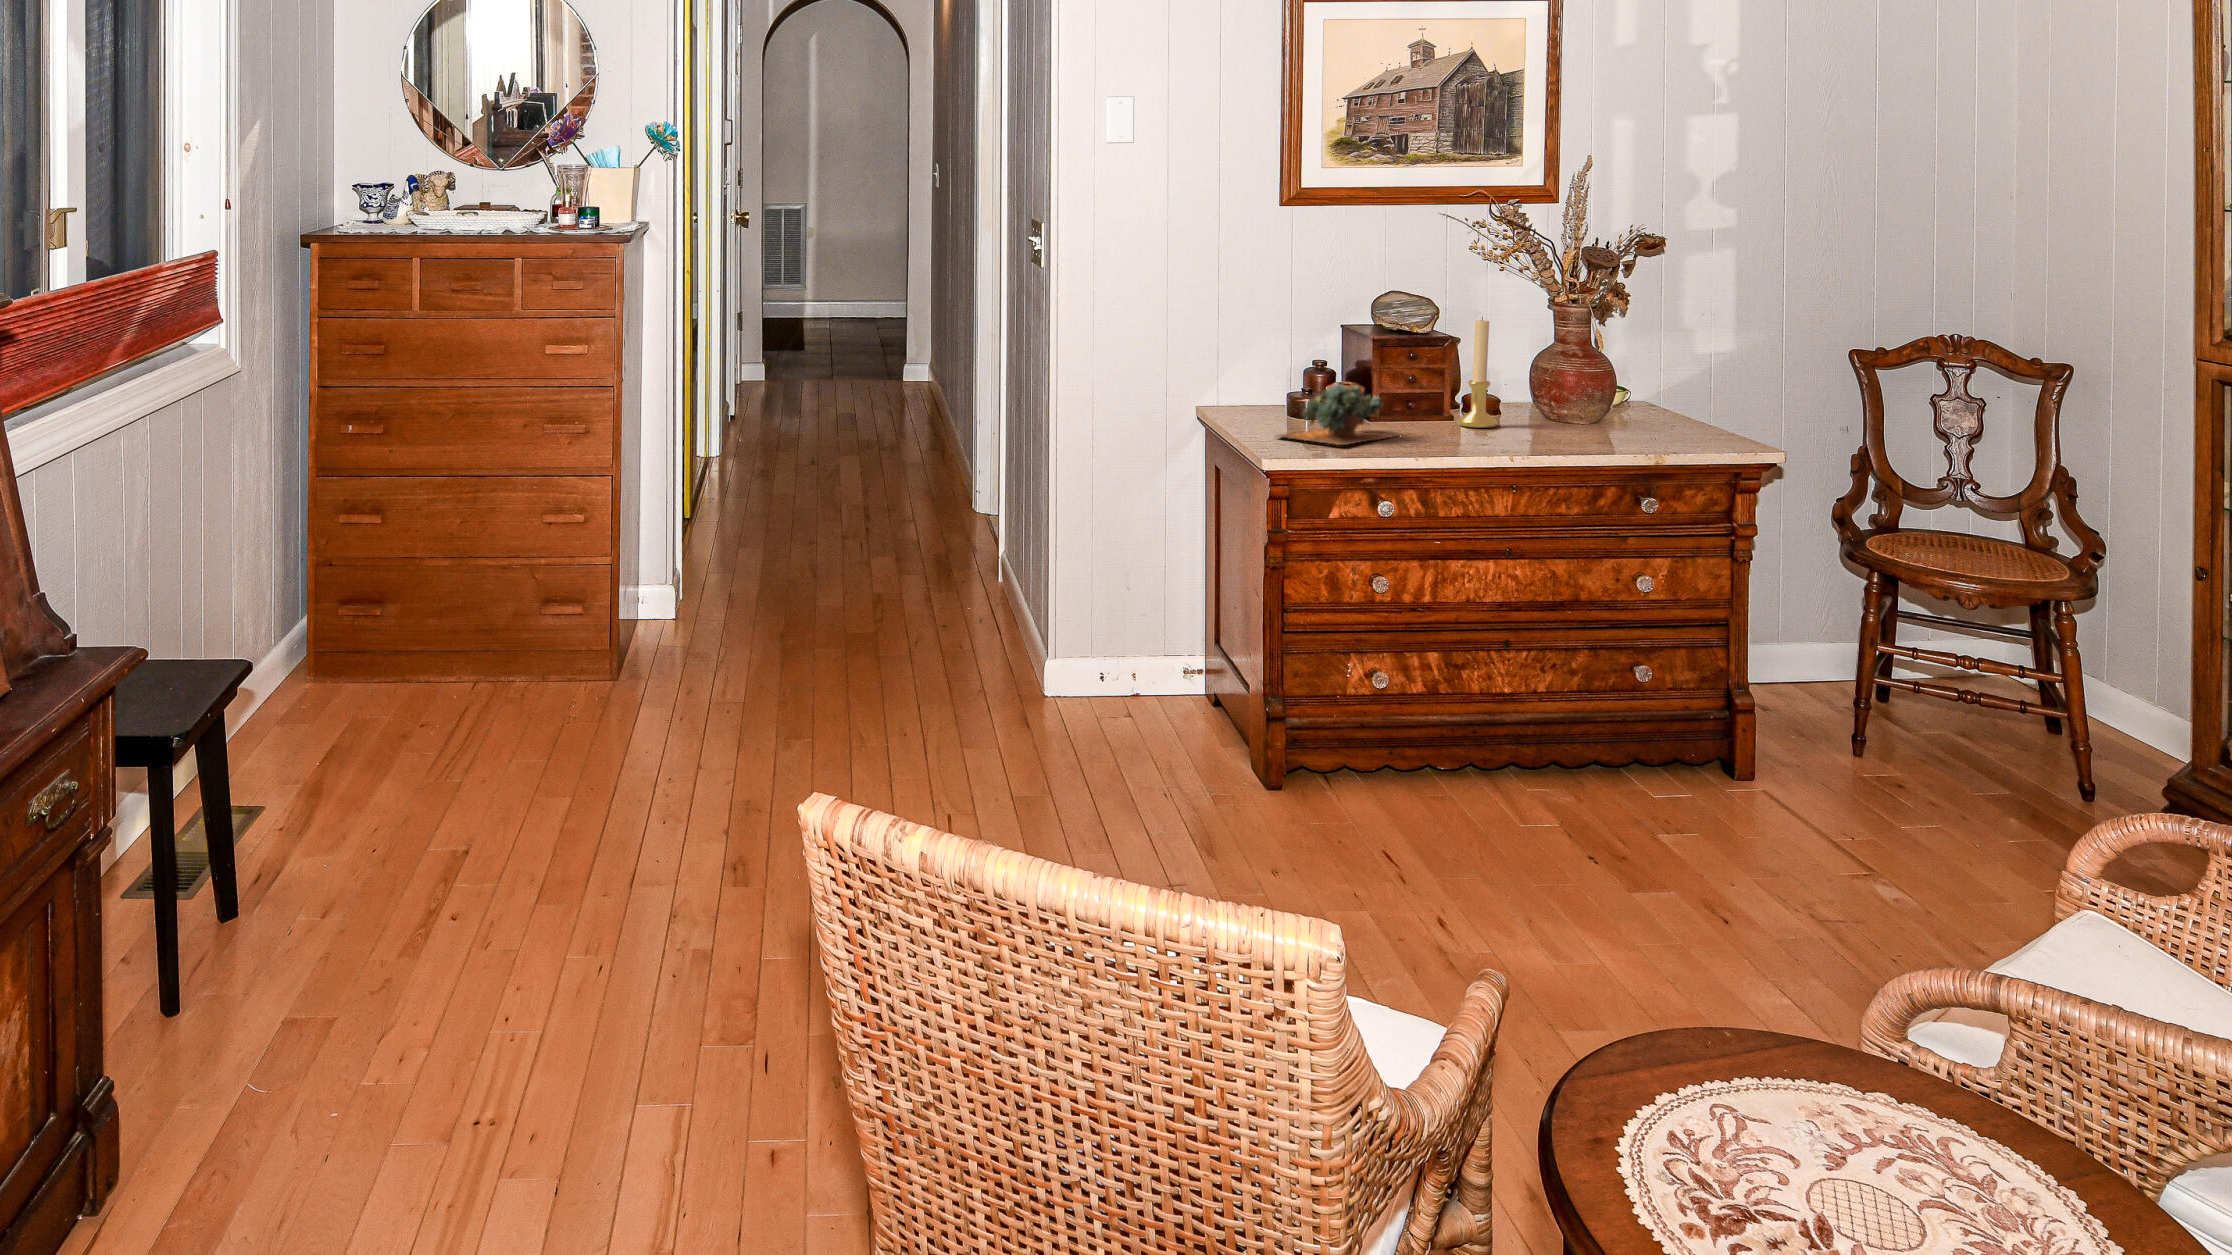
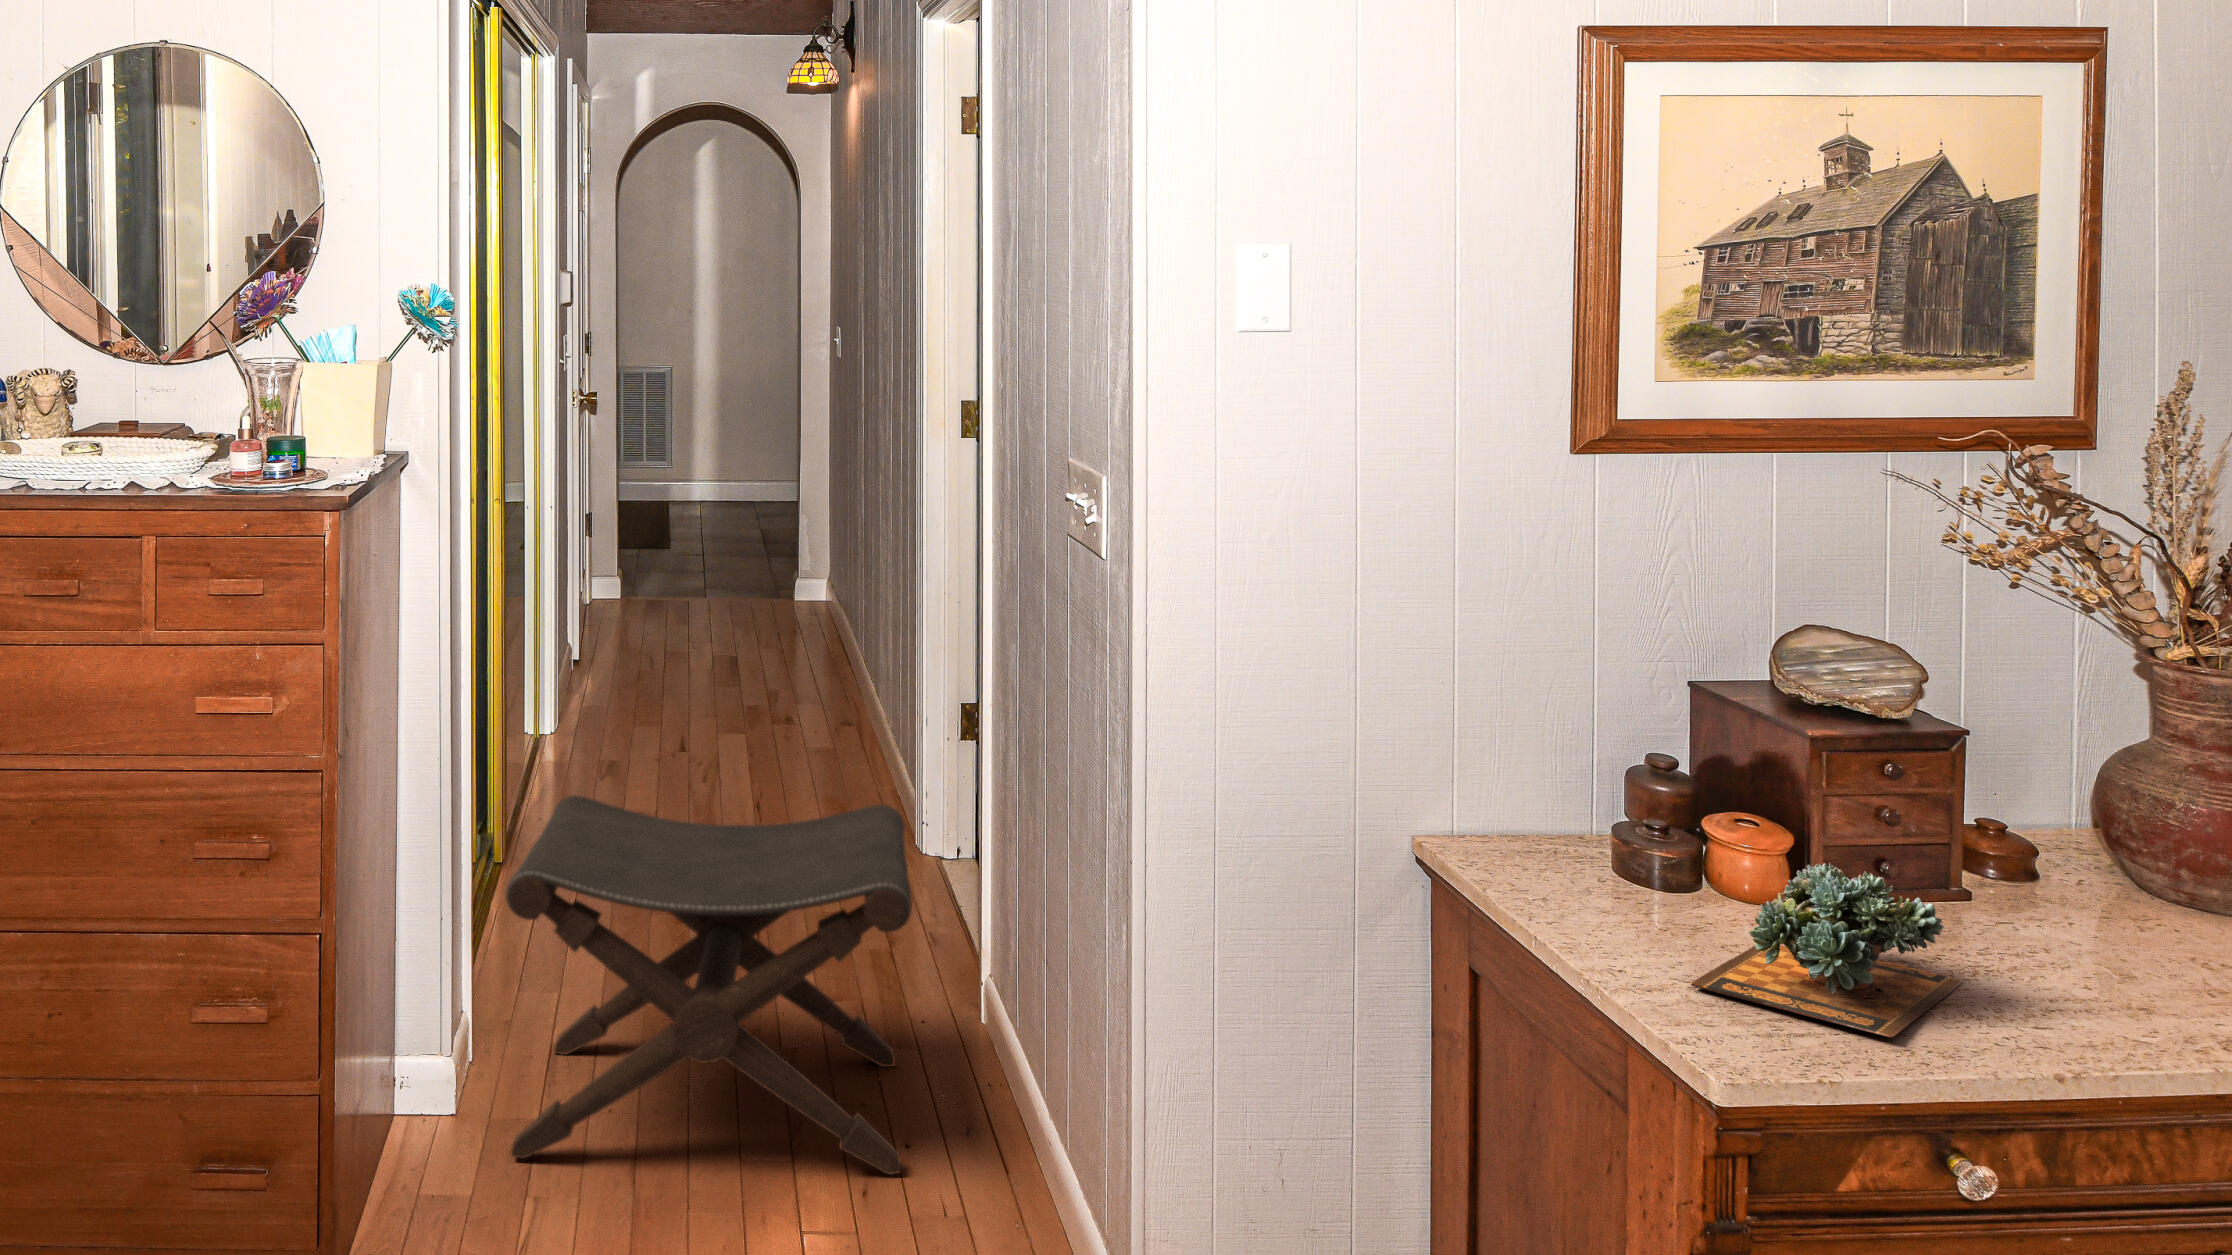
candle holder: present [1458,317,1497,428] -> none [2039,708,2137,949]
footstool: none [713,439,950,633] -> present [506,795,912,1174]

